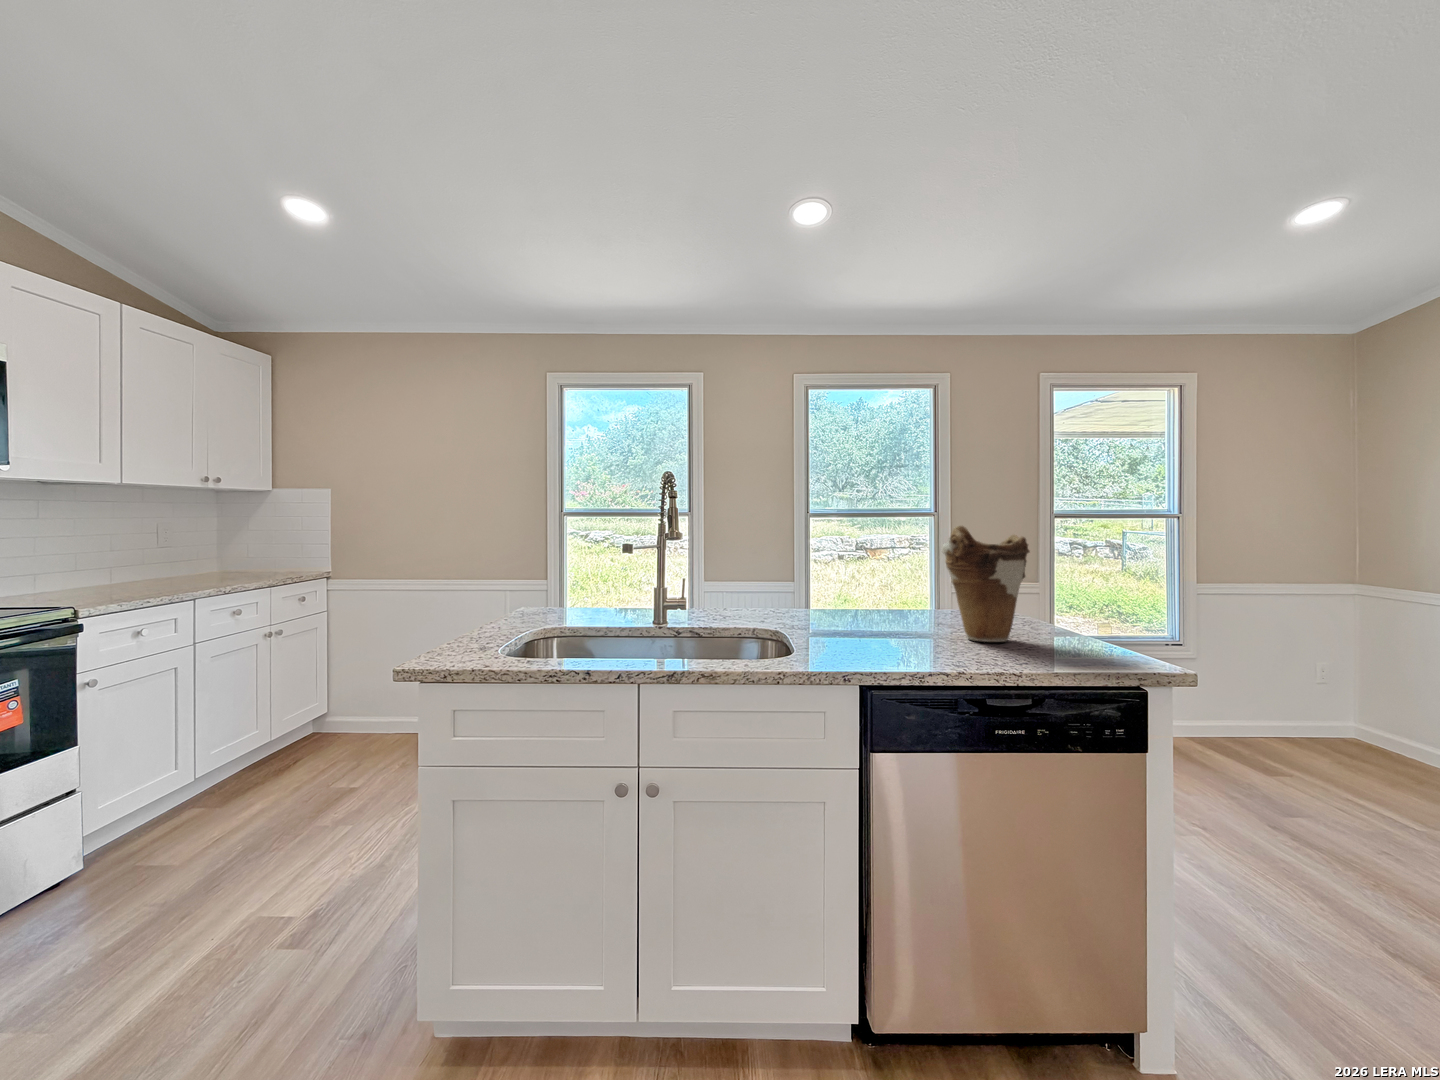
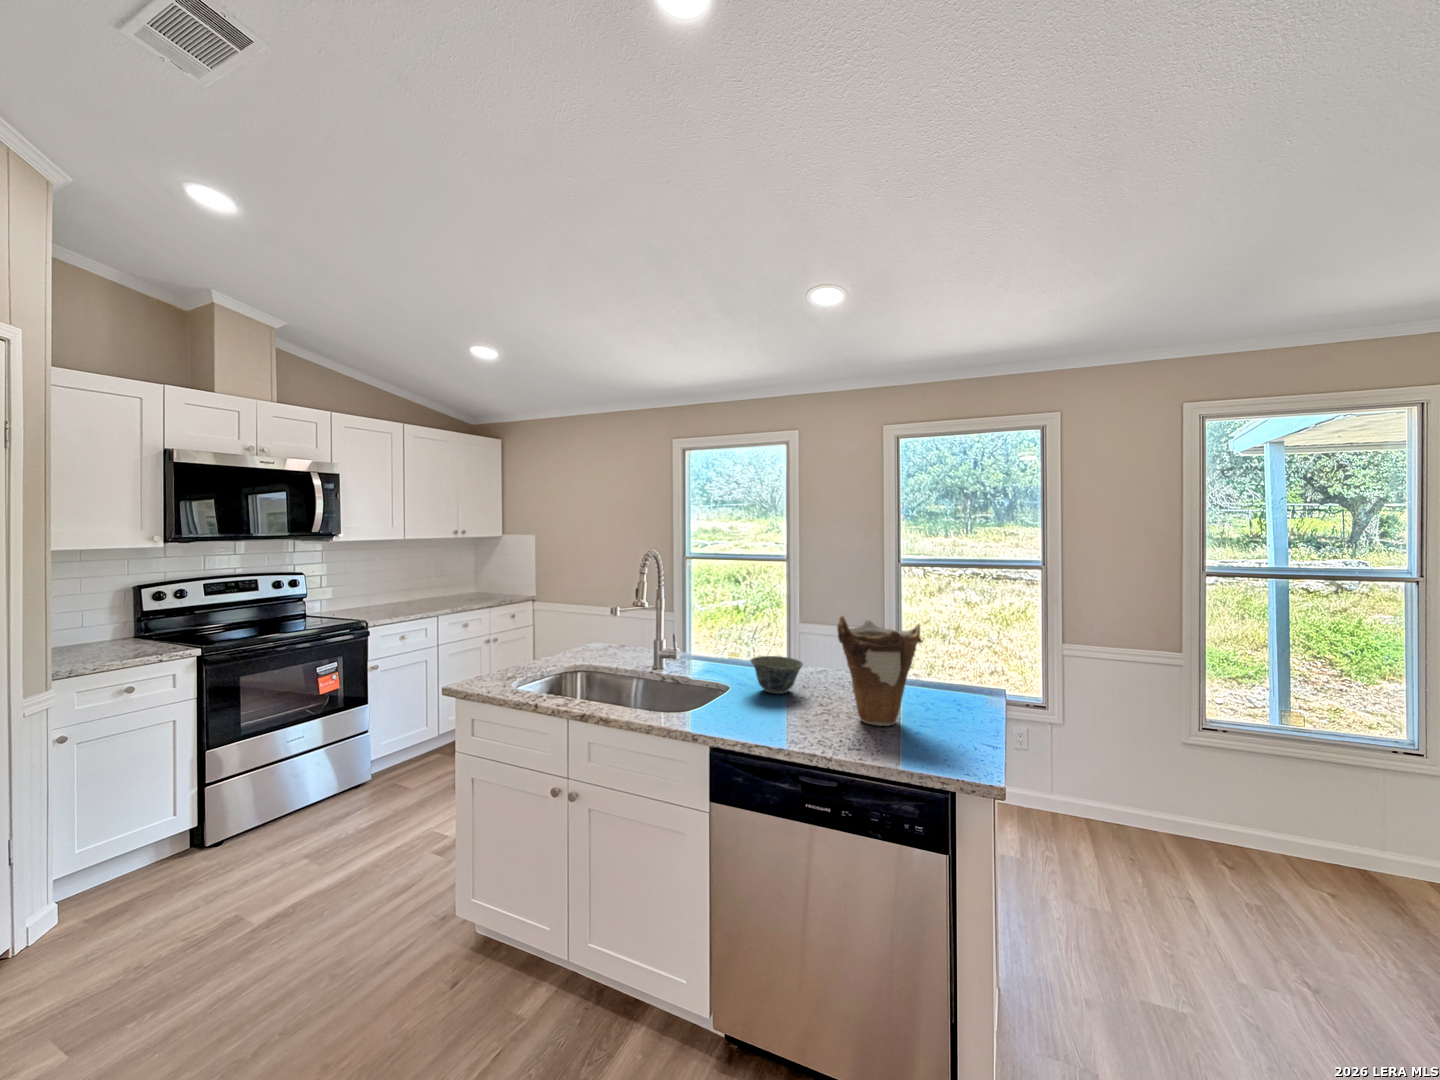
bowl: none [806,590,869,629] -> present [750,656,803,694]

